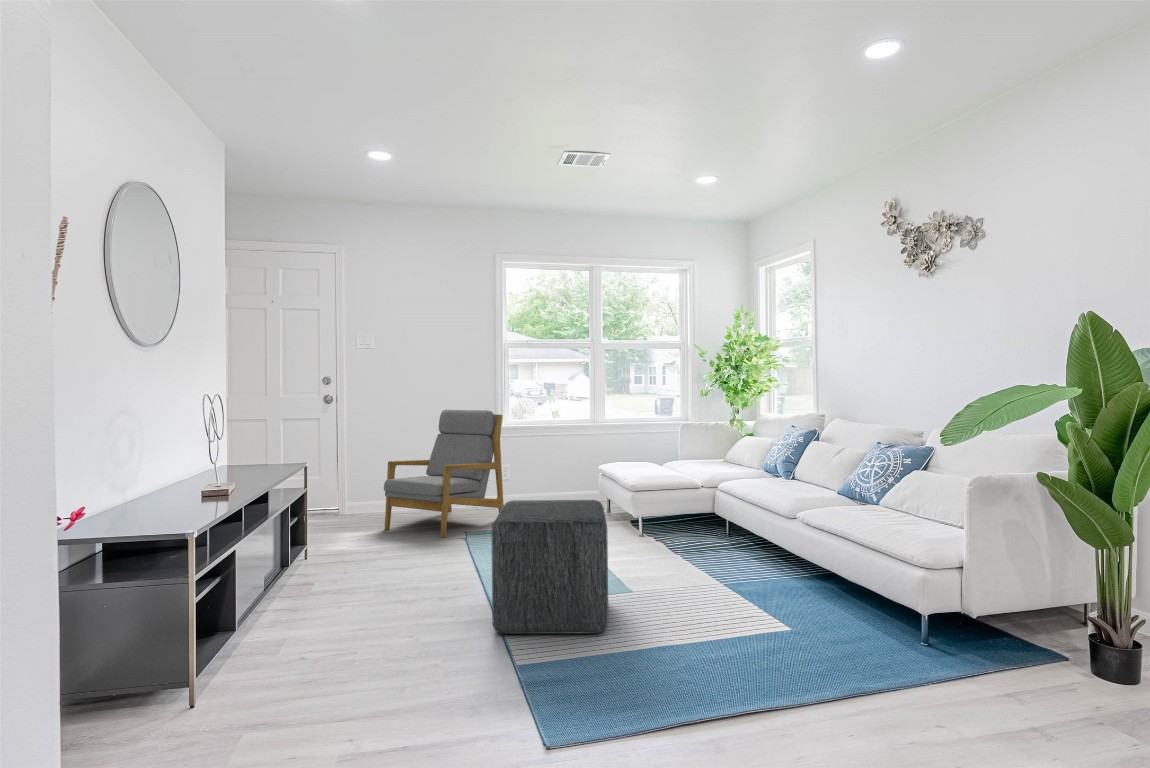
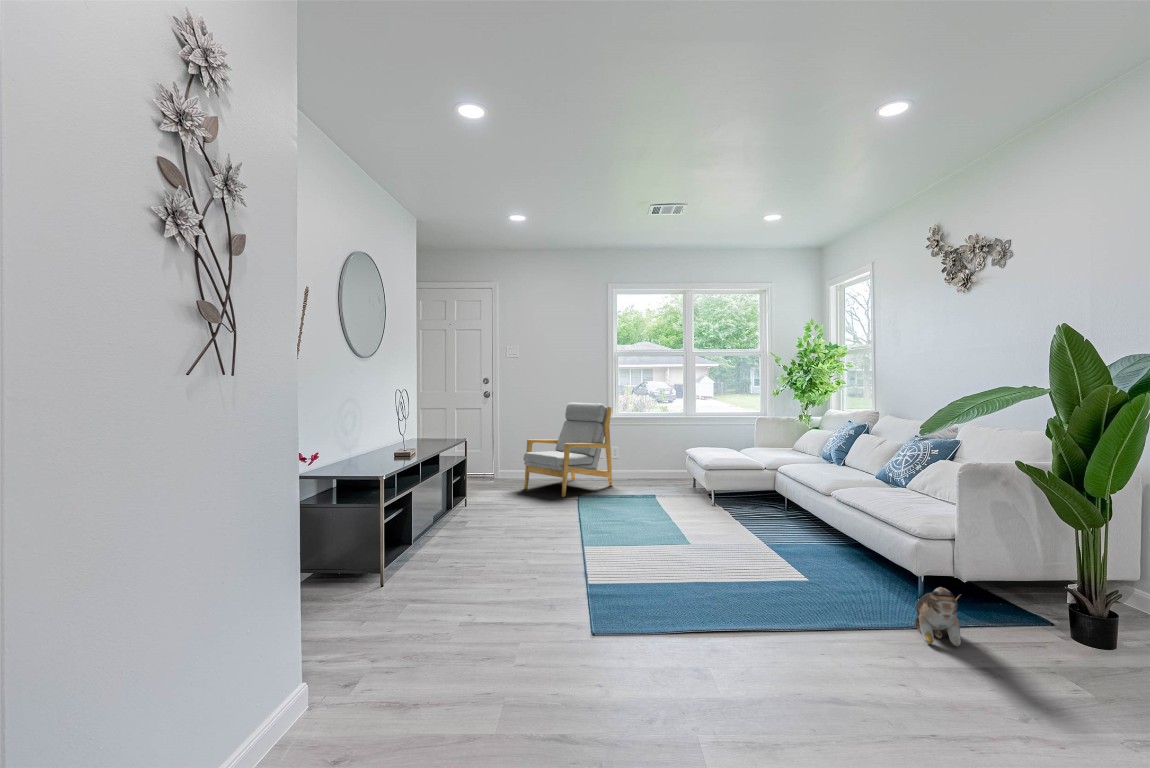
ottoman: present [491,500,608,634] -> none [578,469,667,569]
plush toy: none [934,631,1000,703] -> present [915,587,961,646]

